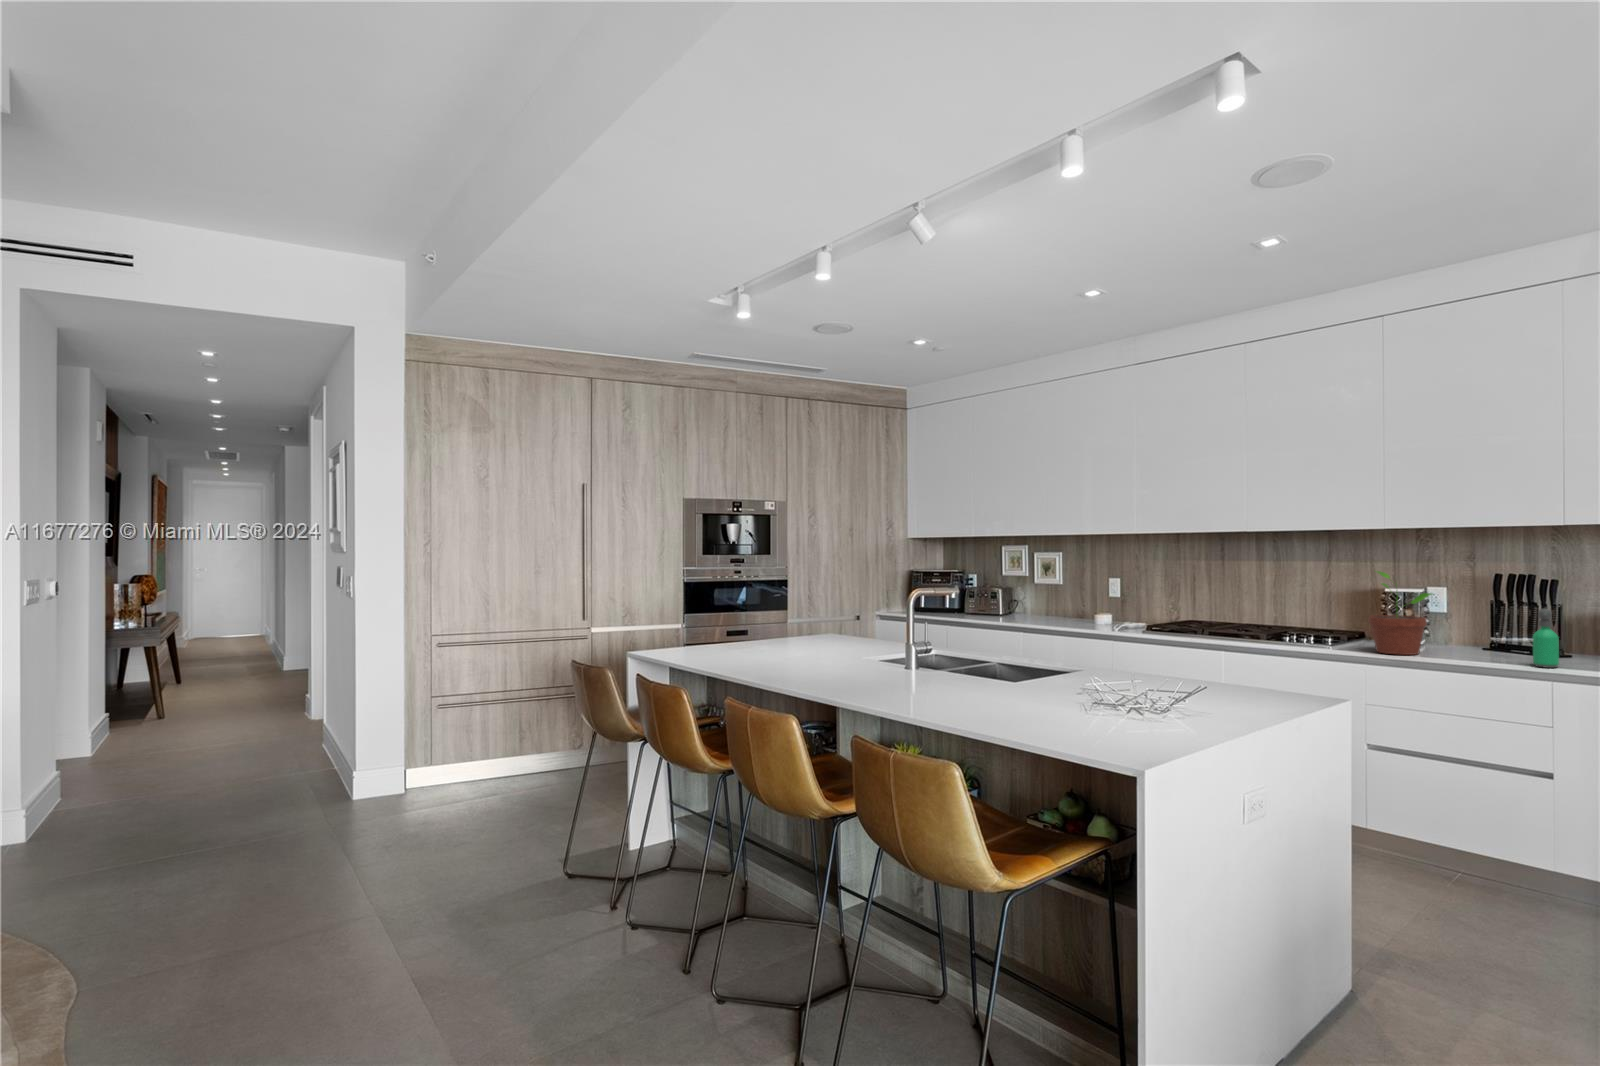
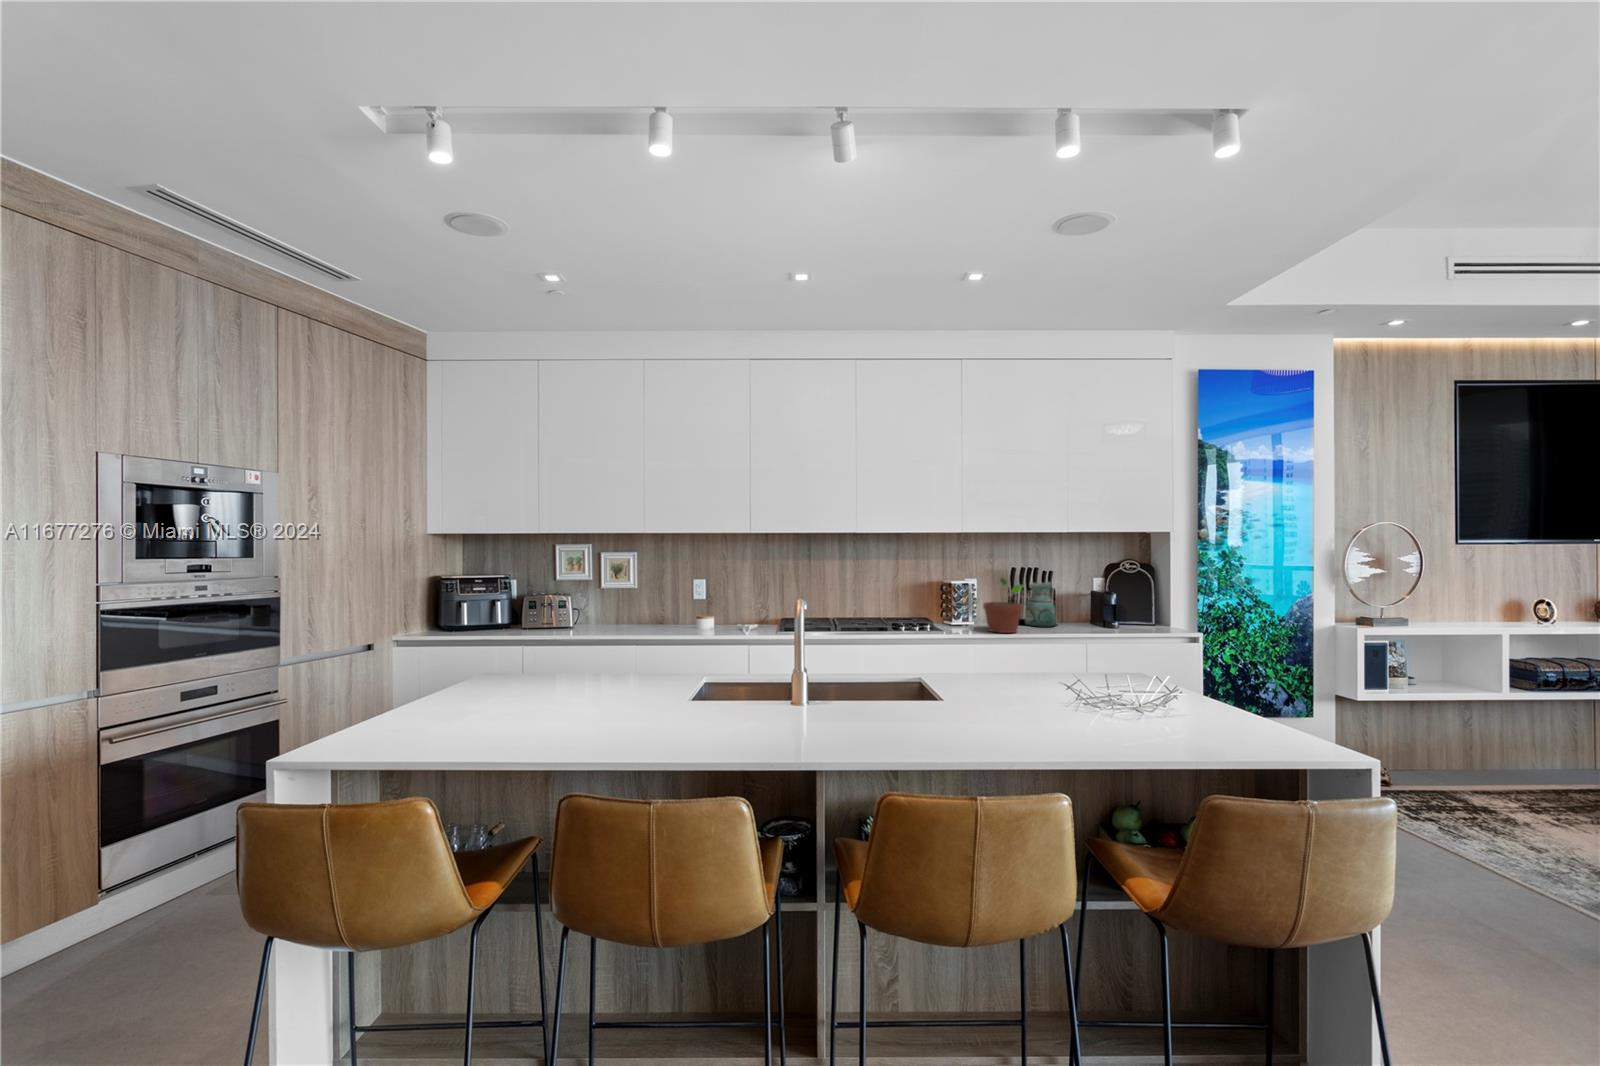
ceramic pitcher: none [1468,593,1535,656] -> present [1025,582,1056,626]
soap dispenser: present [1533,609,1559,668] -> none [1090,593,1106,633]

